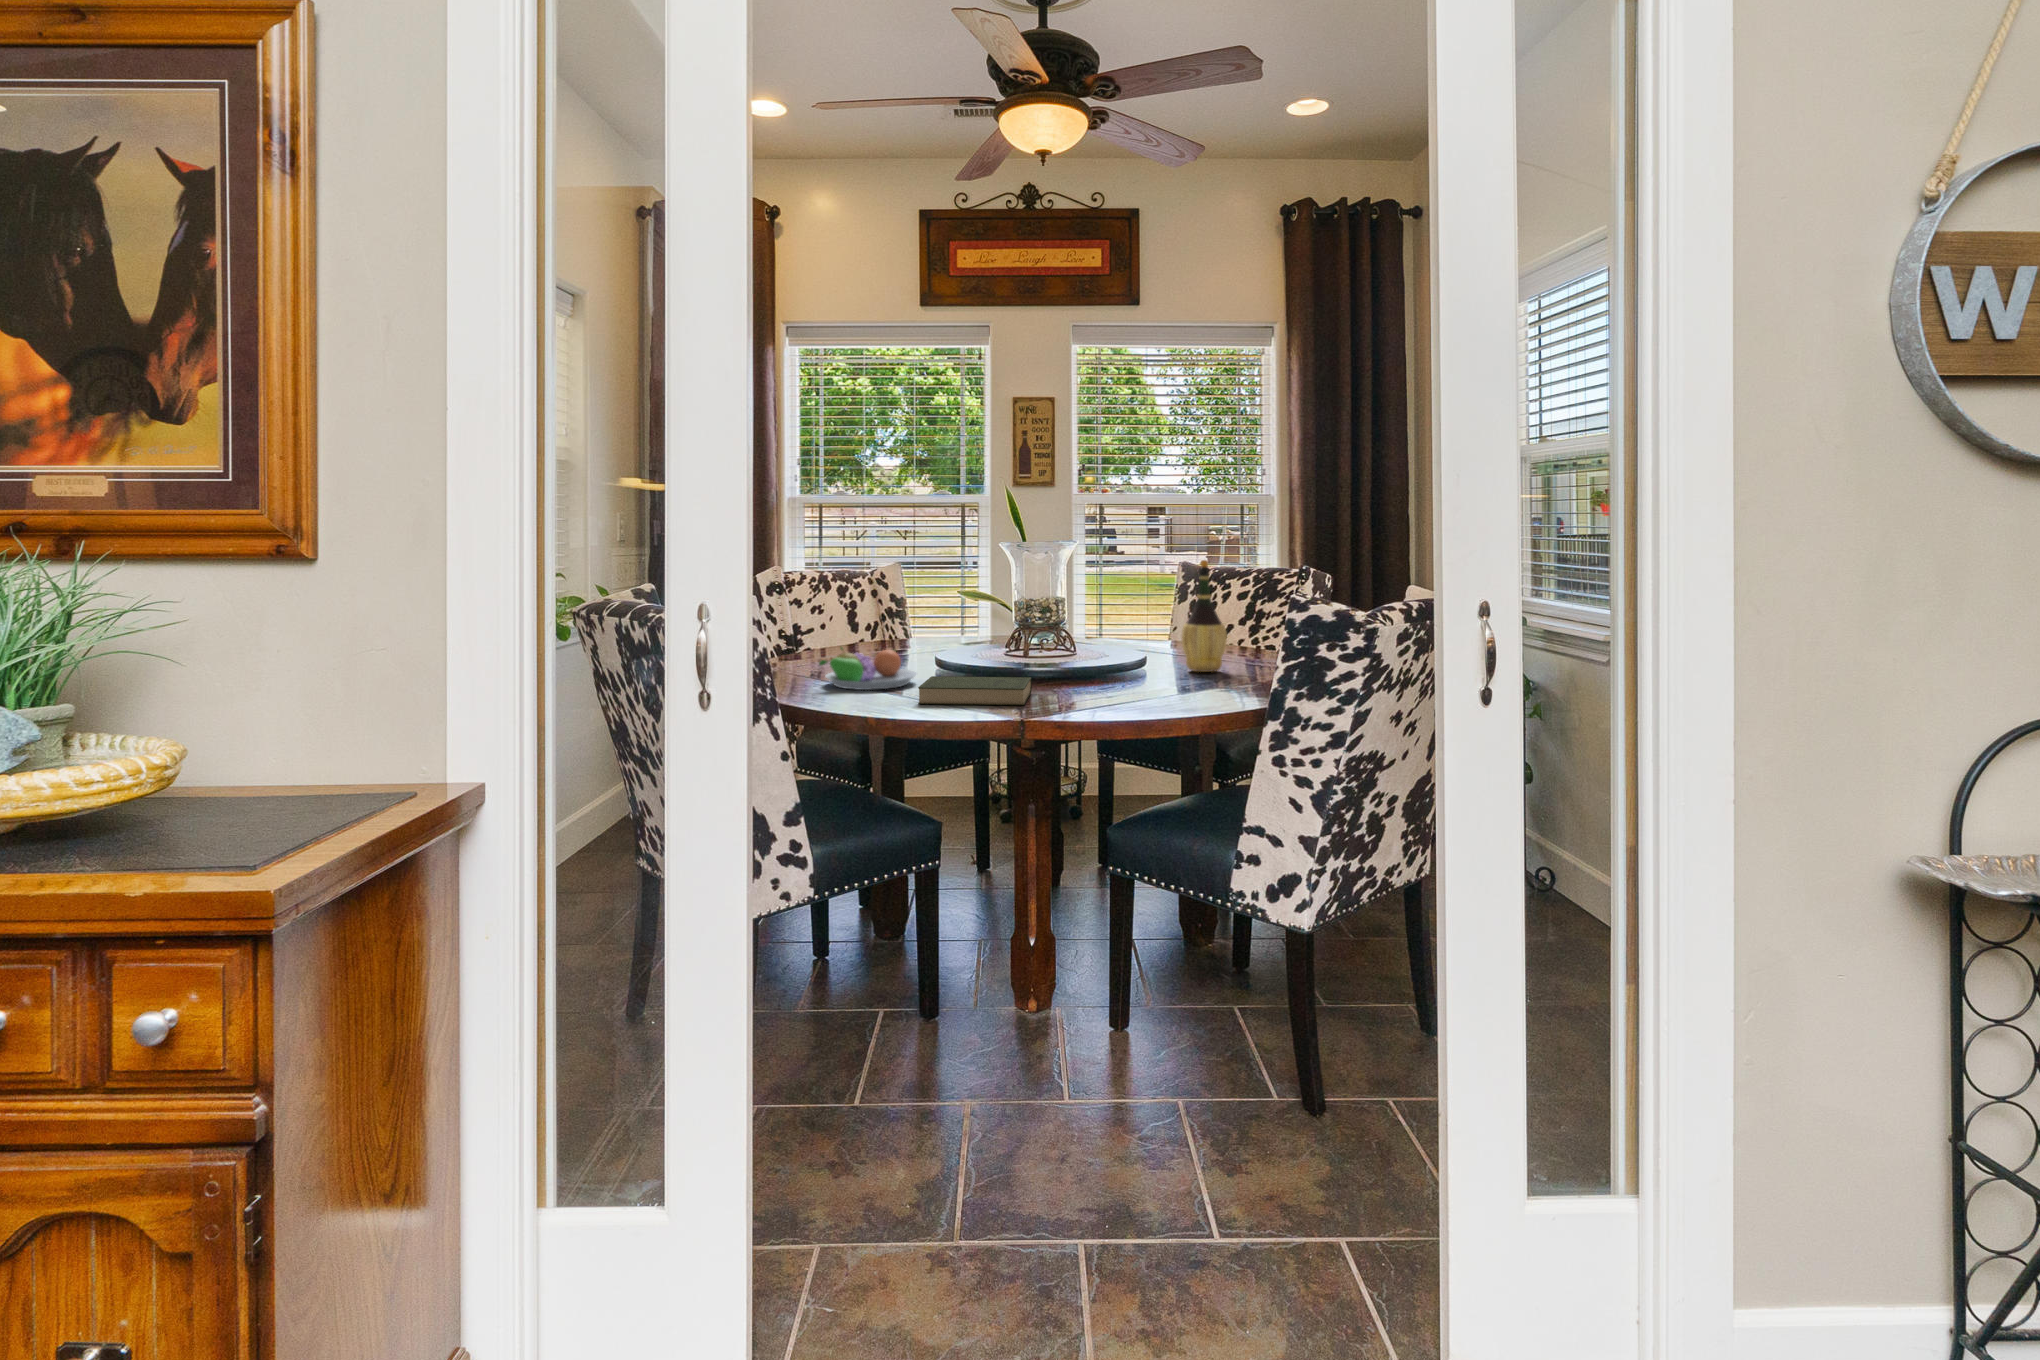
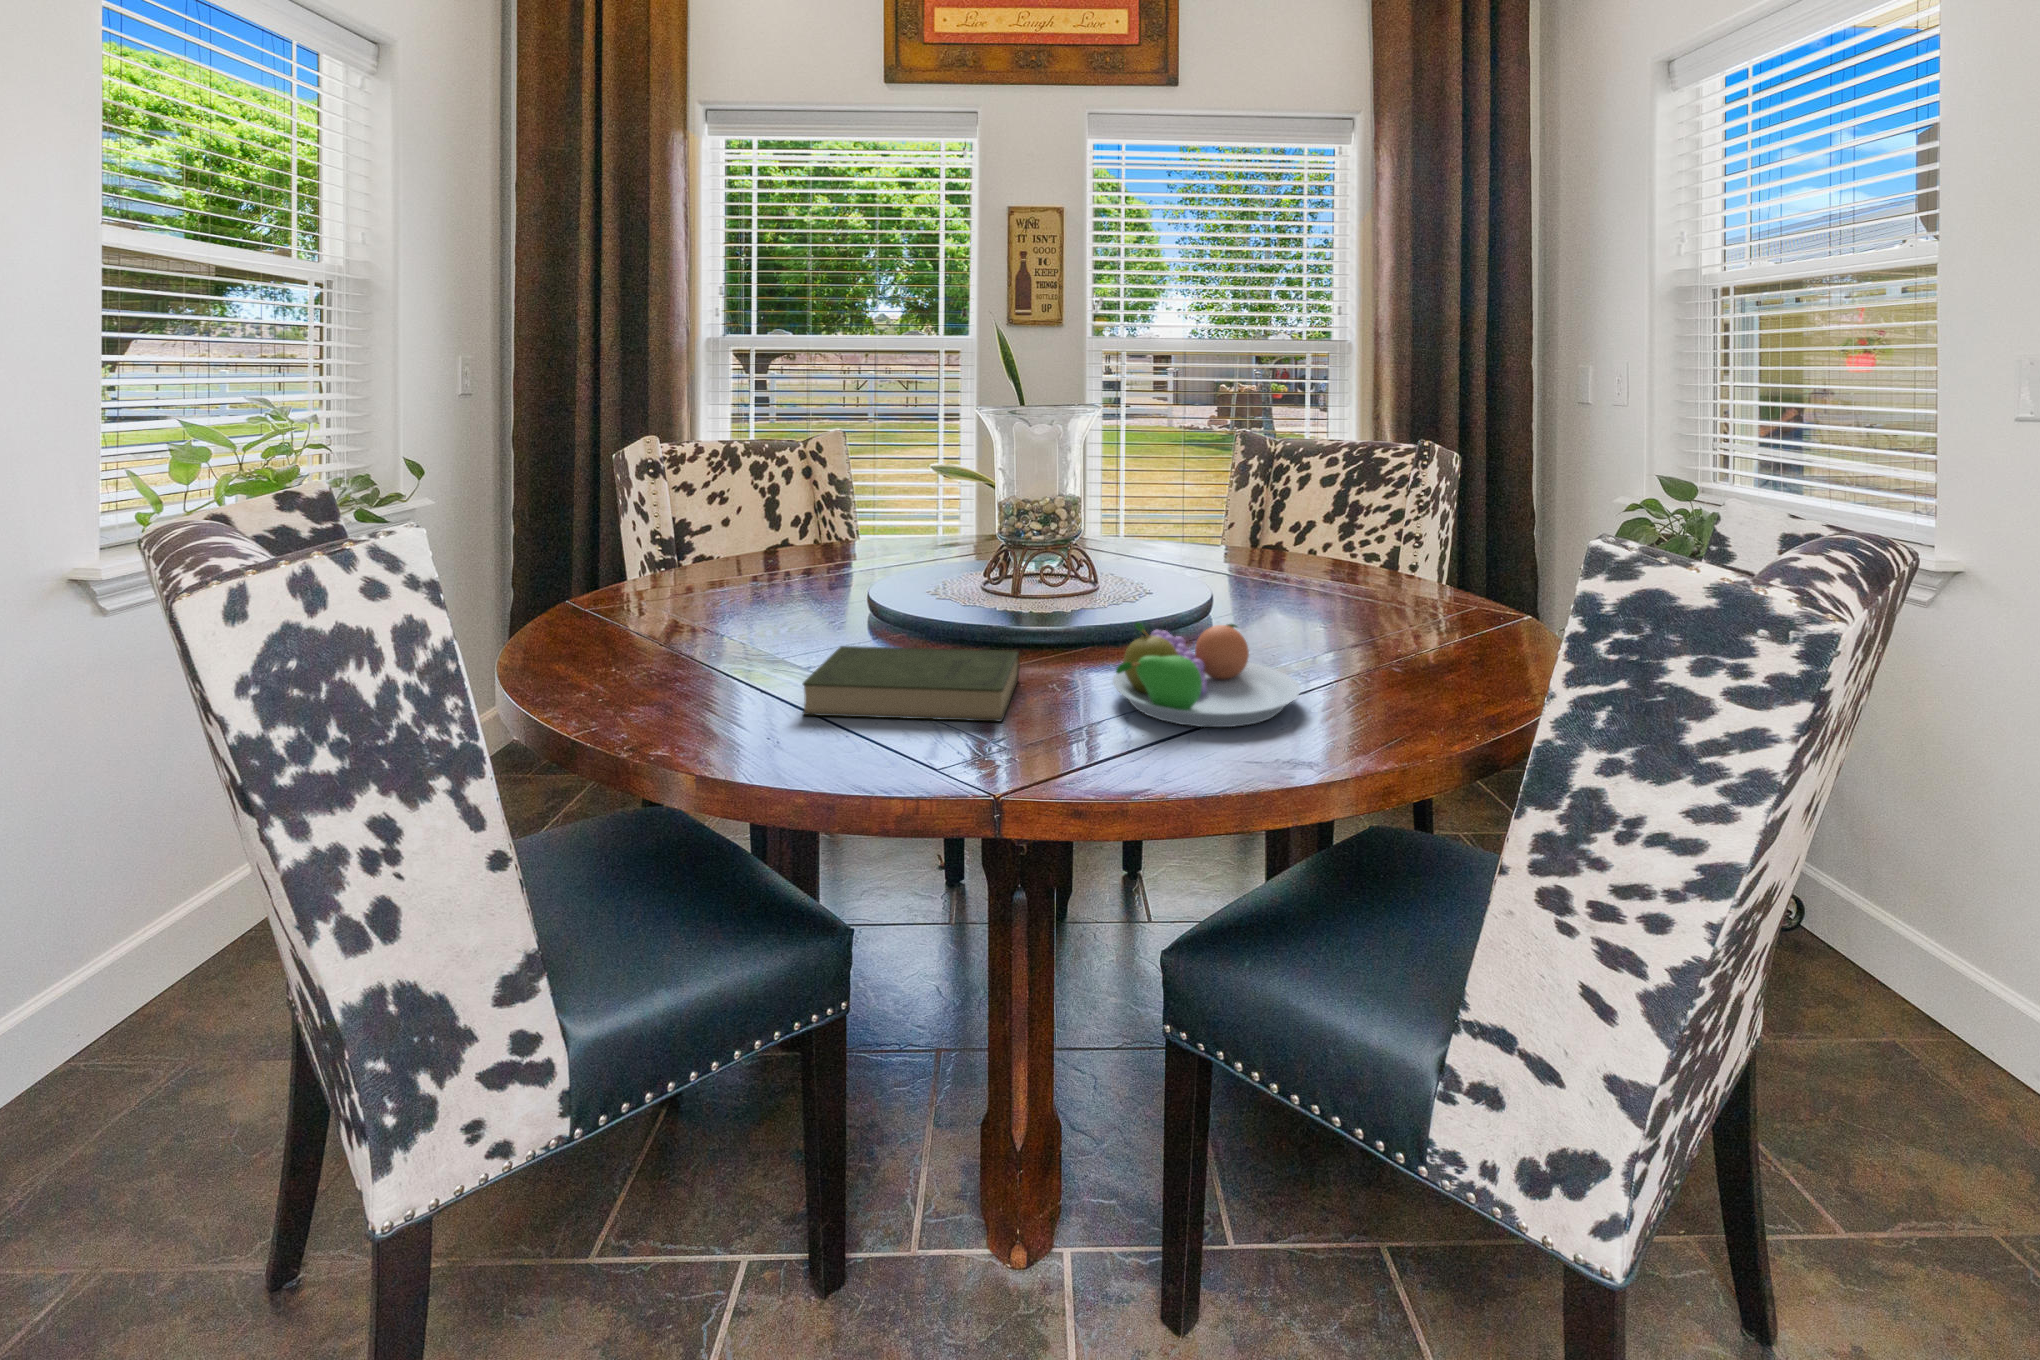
wine bottle: present [1182,560,1227,672] -> none [1268,434,1344,620]
fruit bowl: present [819,647,917,690] -> present [1113,623,1300,727]

